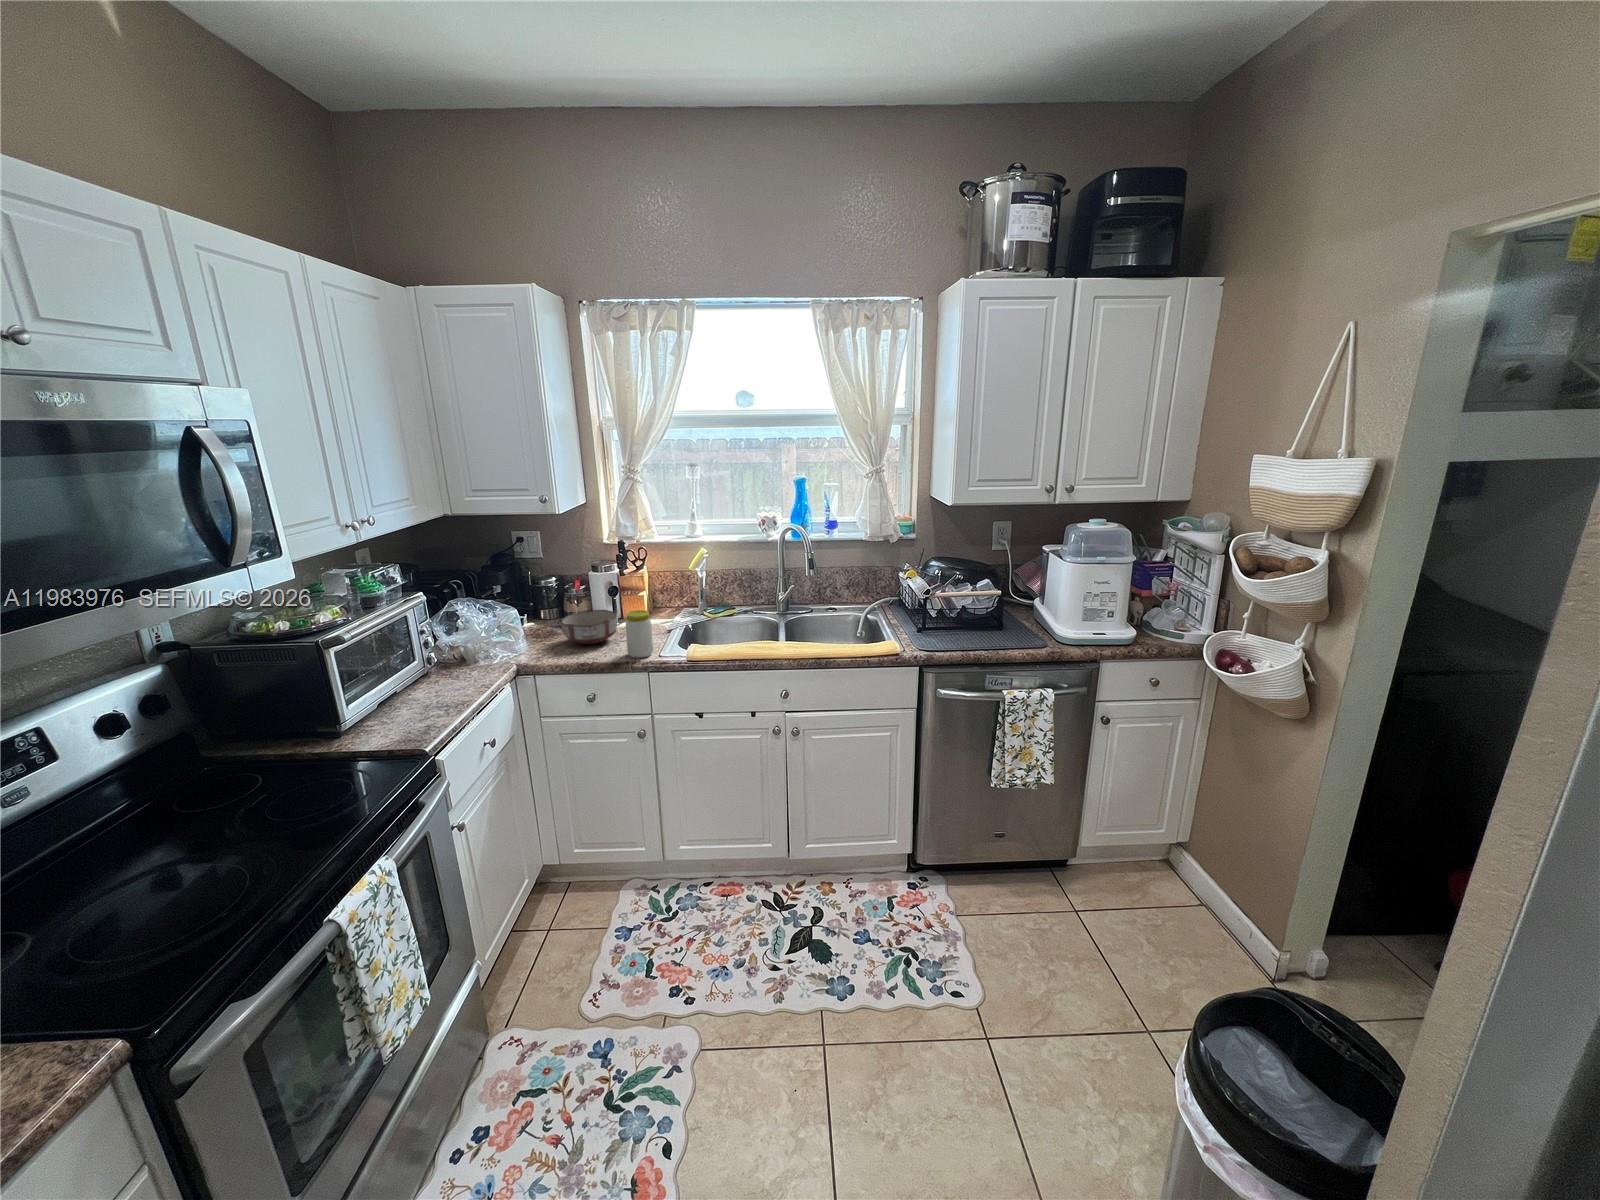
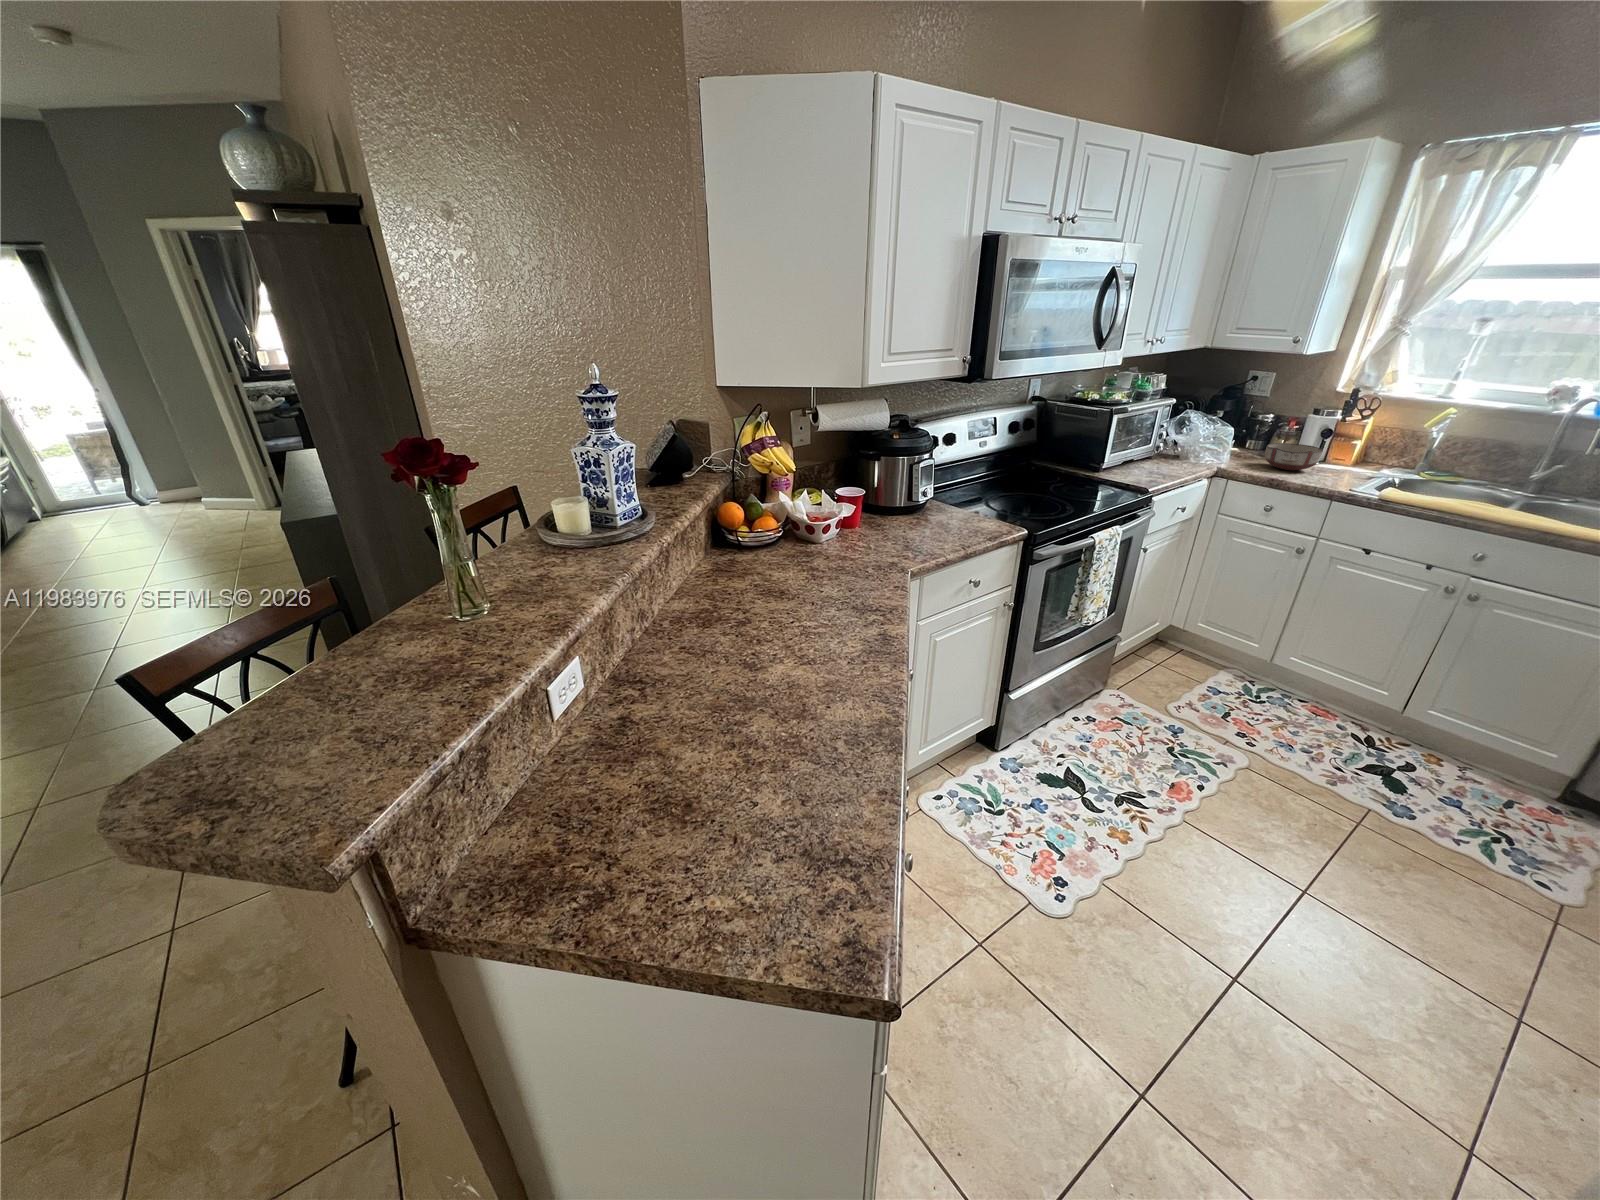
jar: present [626,610,653,658] -> none [1321,445,1360,487]

